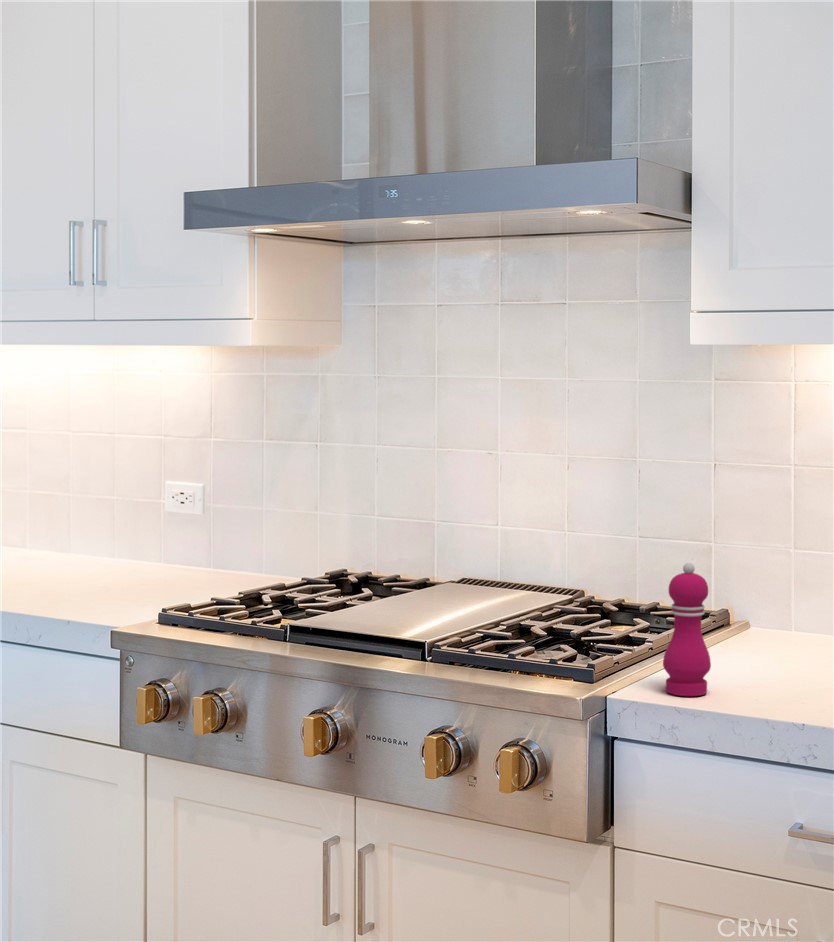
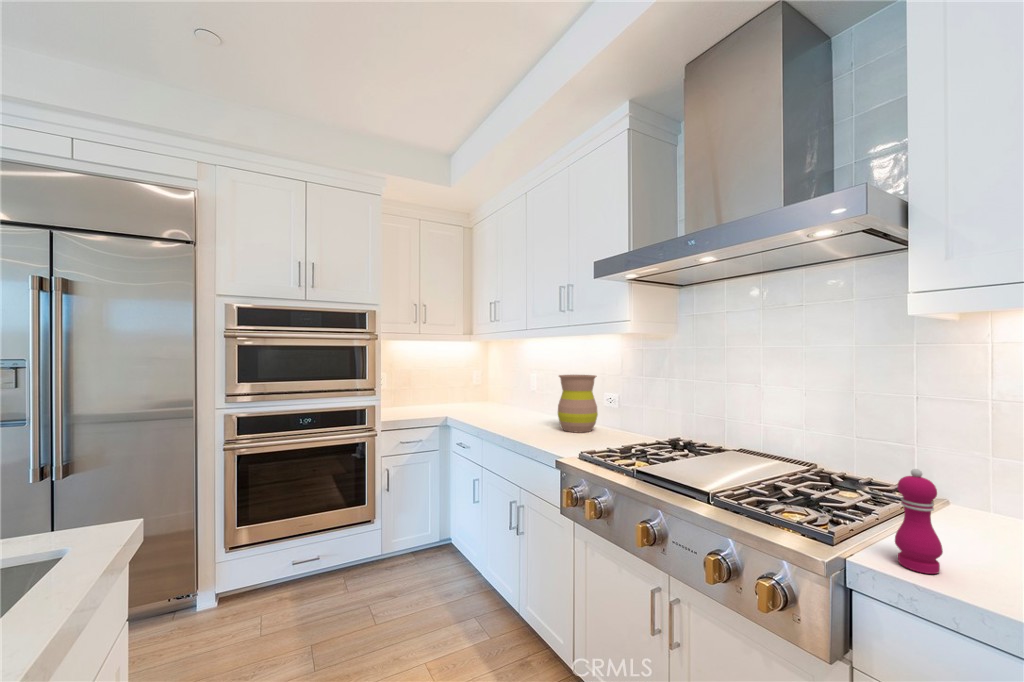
vase: none [61,439,159,578] -> present [558,375,598,433]

